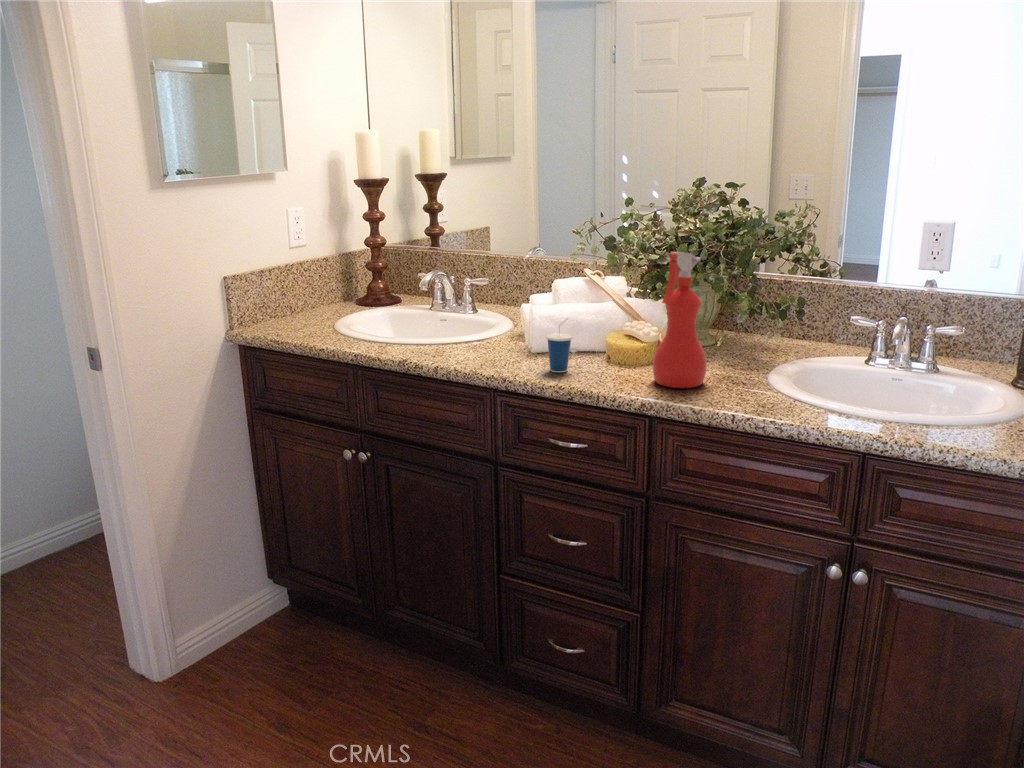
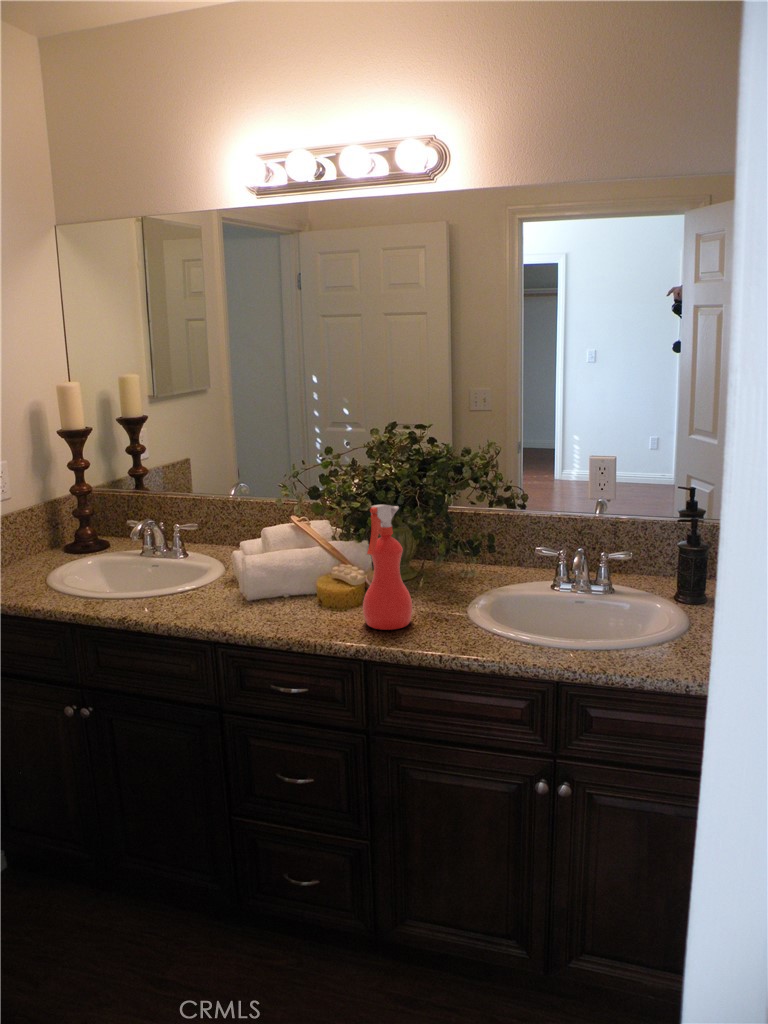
cup: present [546,318,572,372] -> none [260,569,285,621]

